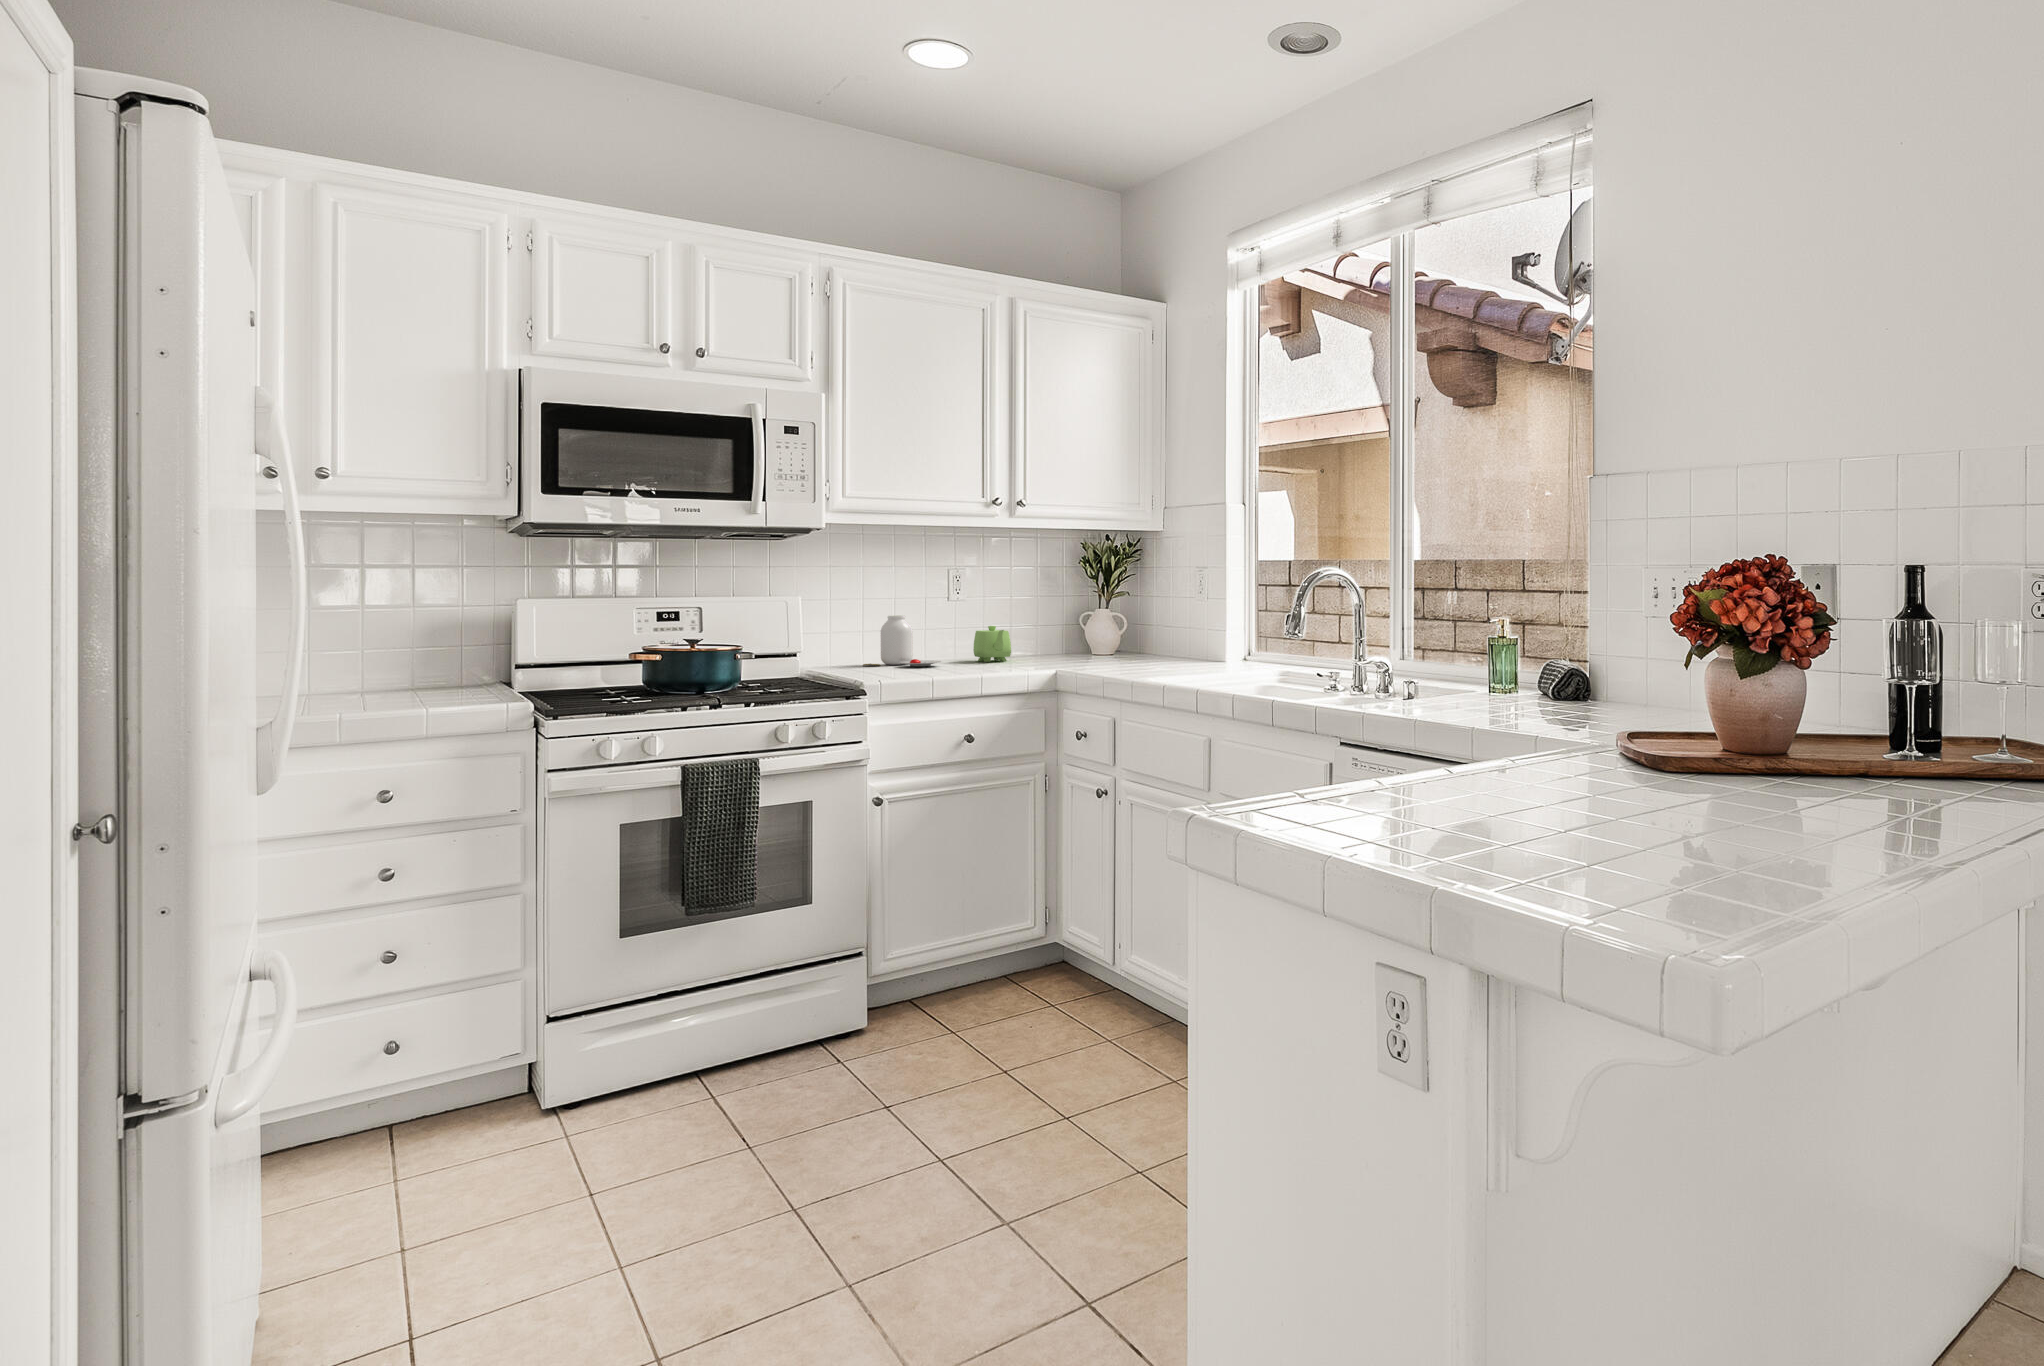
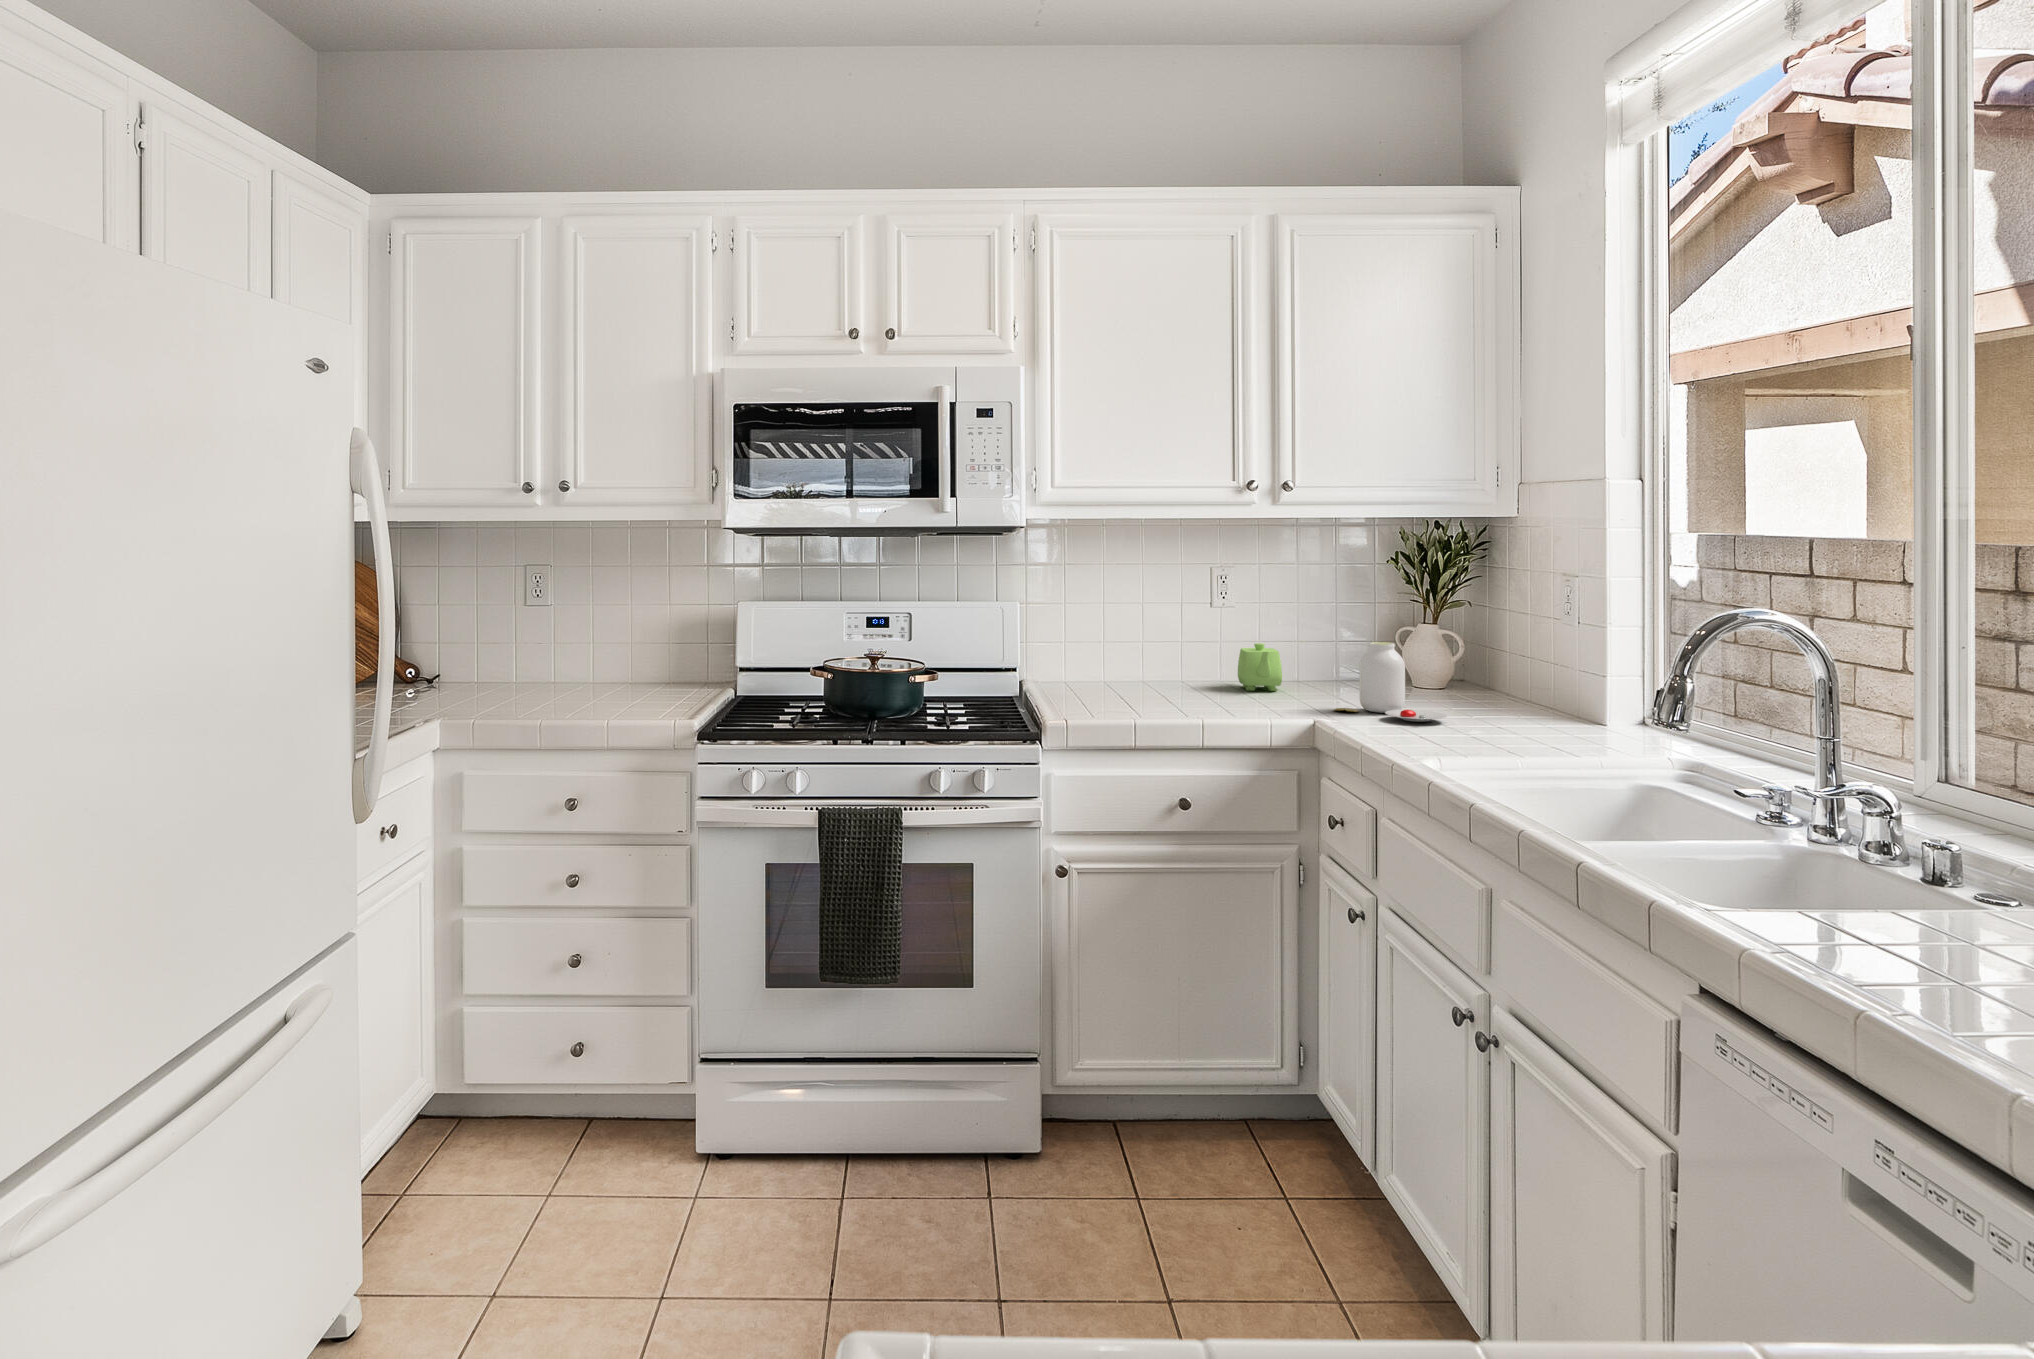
jar: present [863,616,941,666] -> present [1334,642,1447,722]

